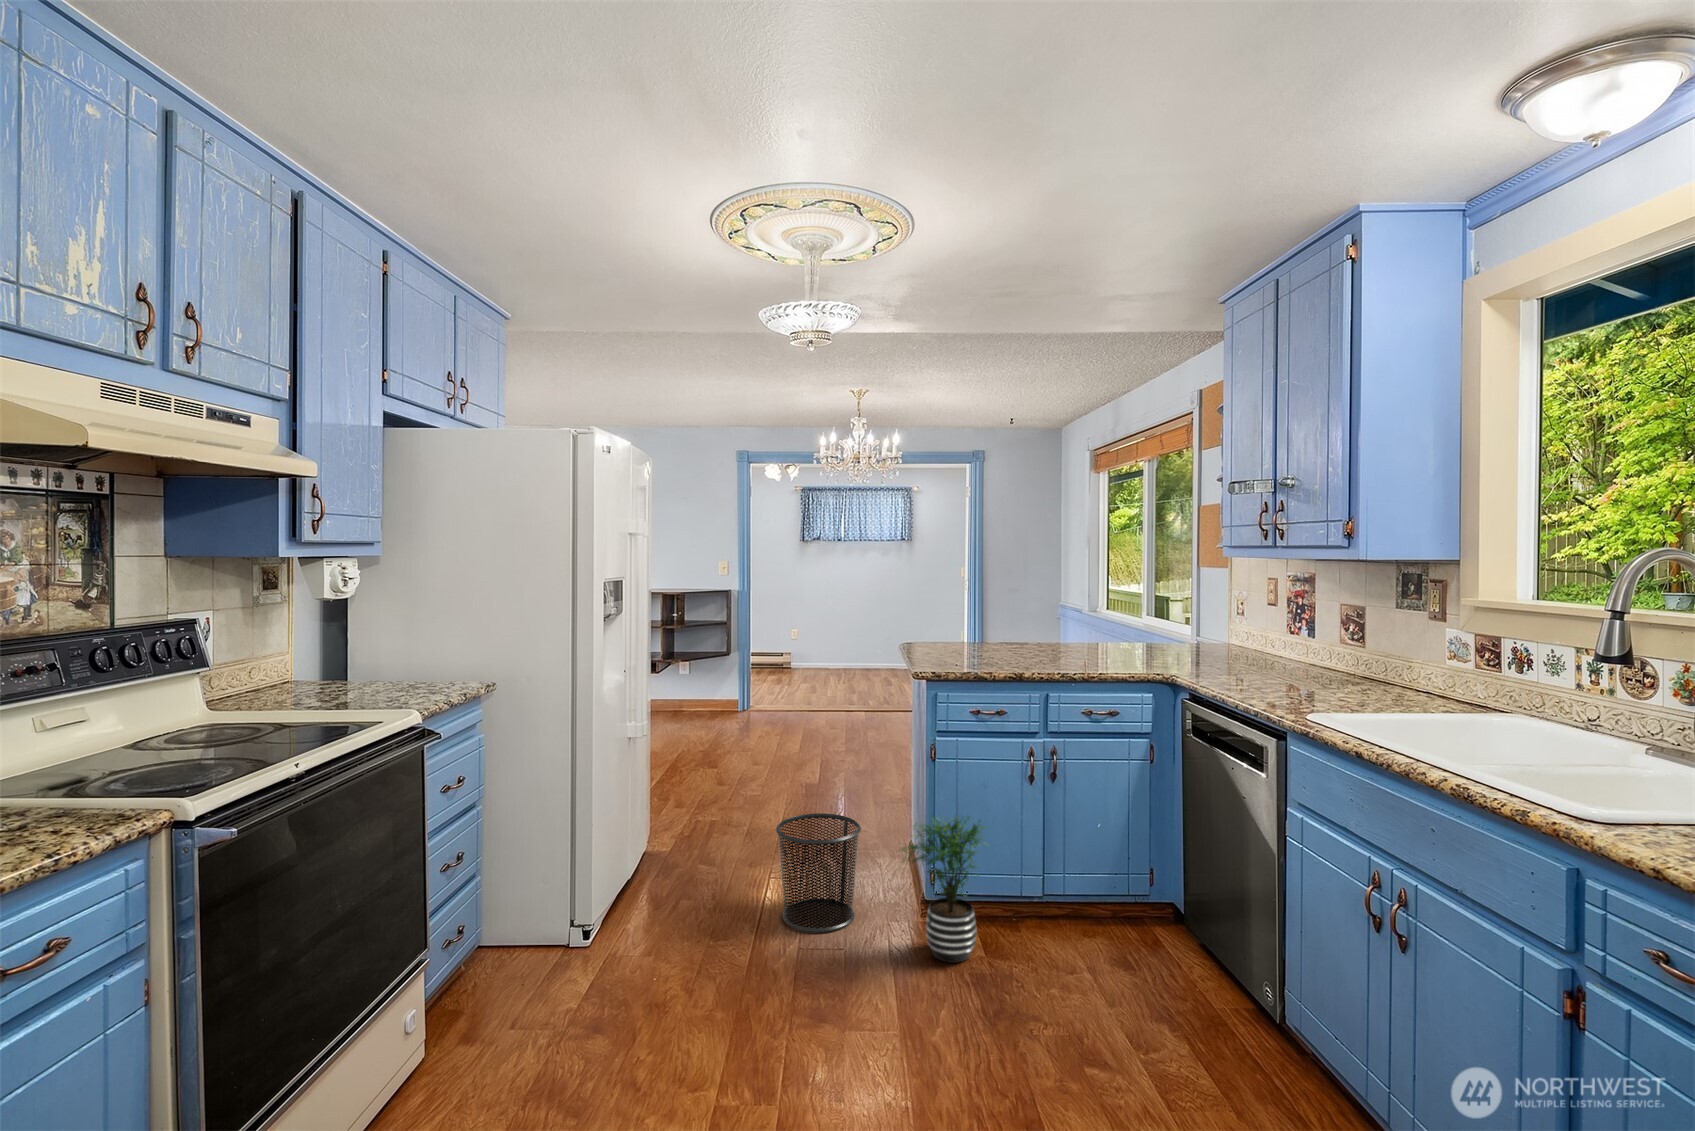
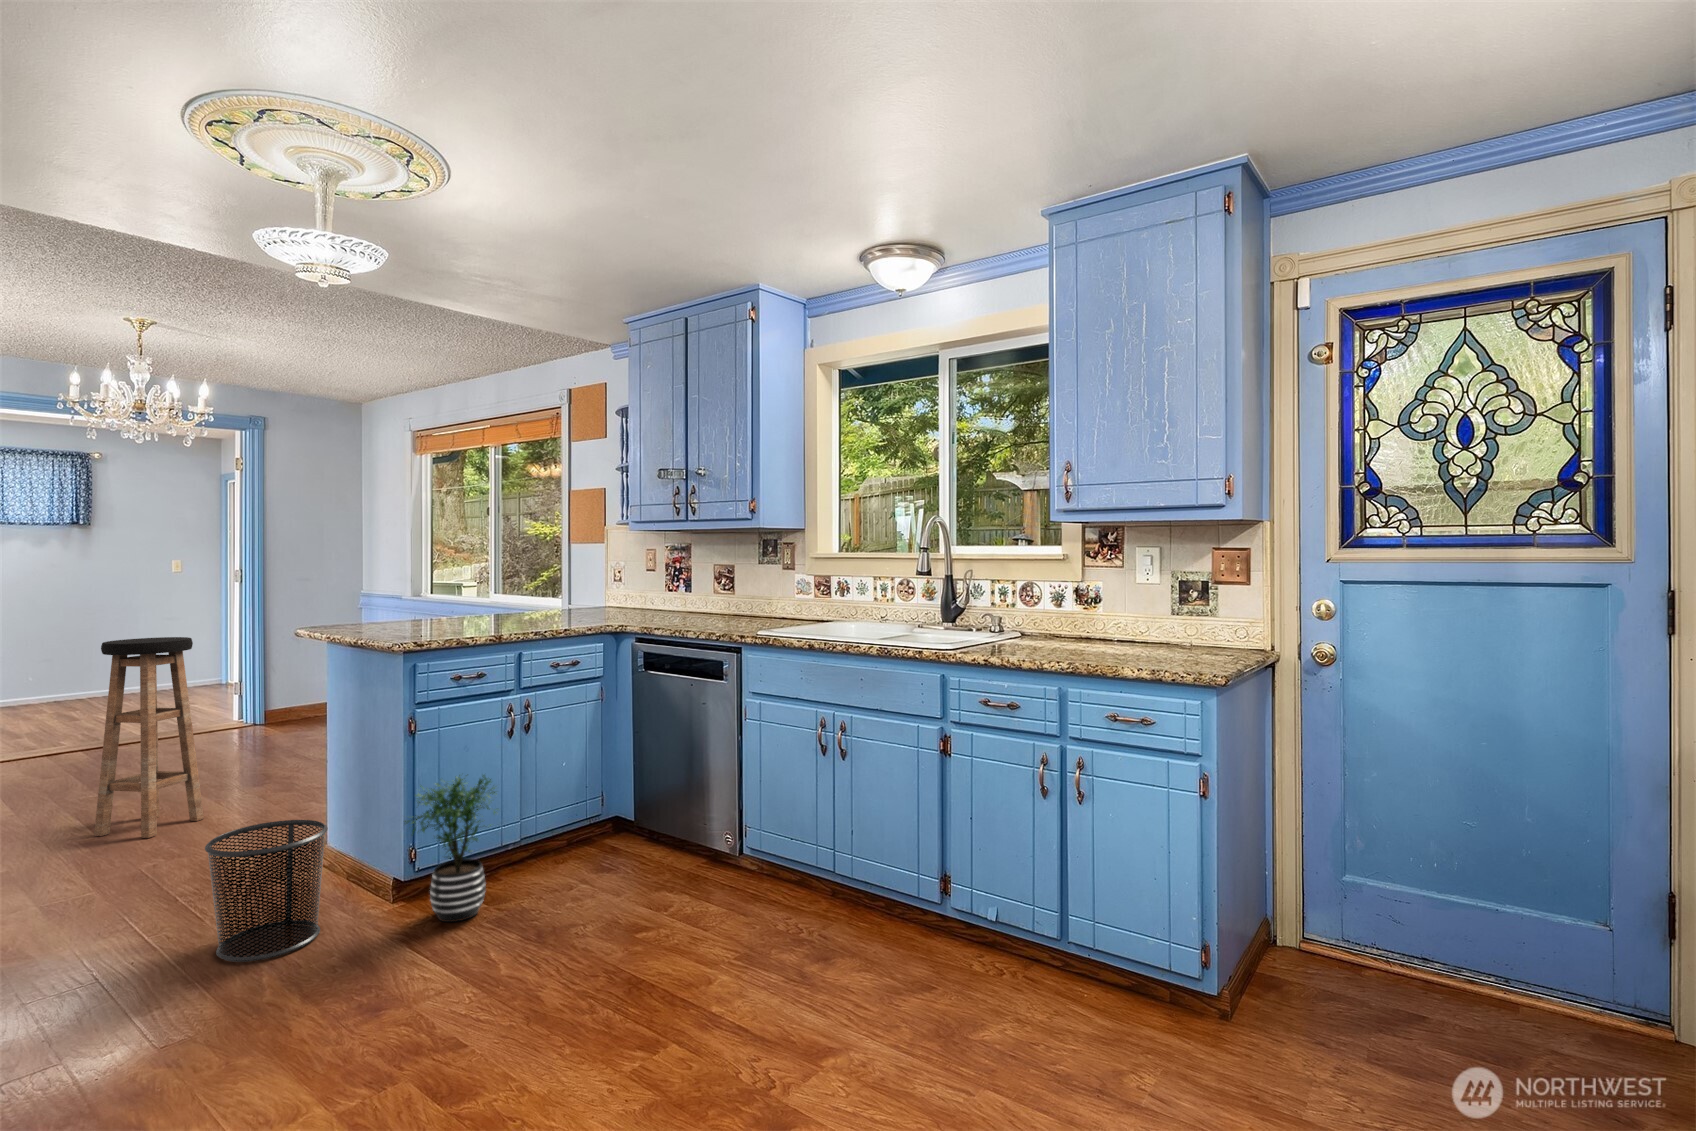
bar stool: none [817,639,880,794] -> present [94,637,204,838]

